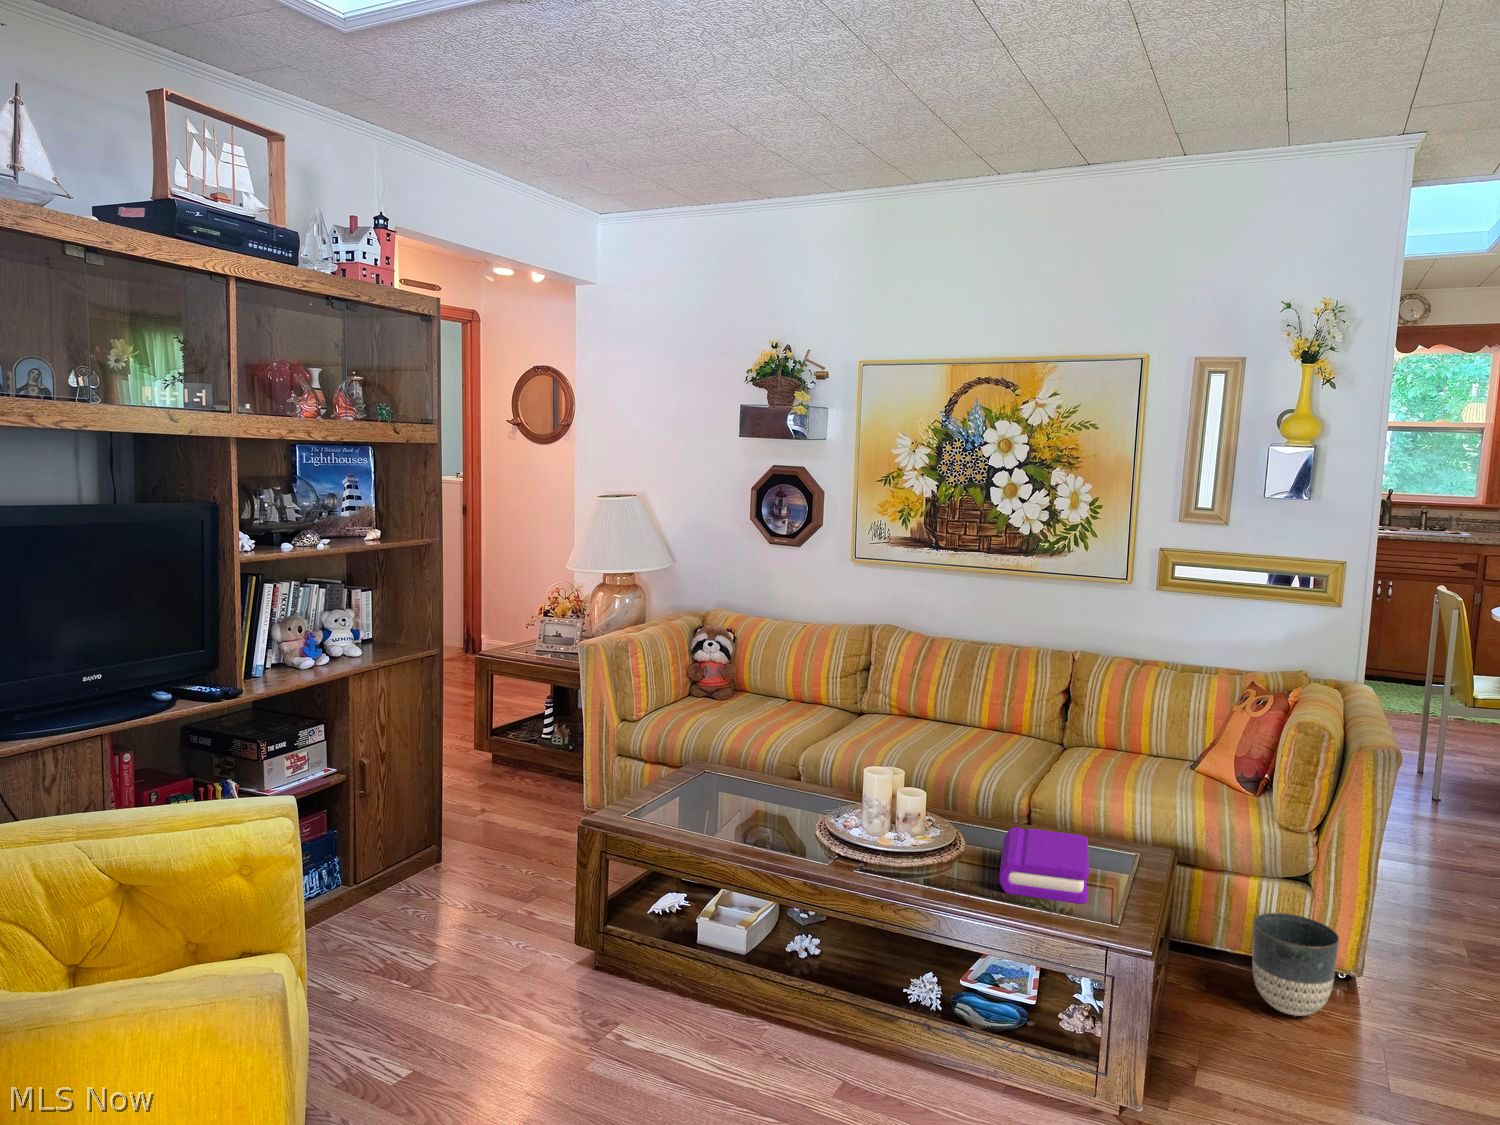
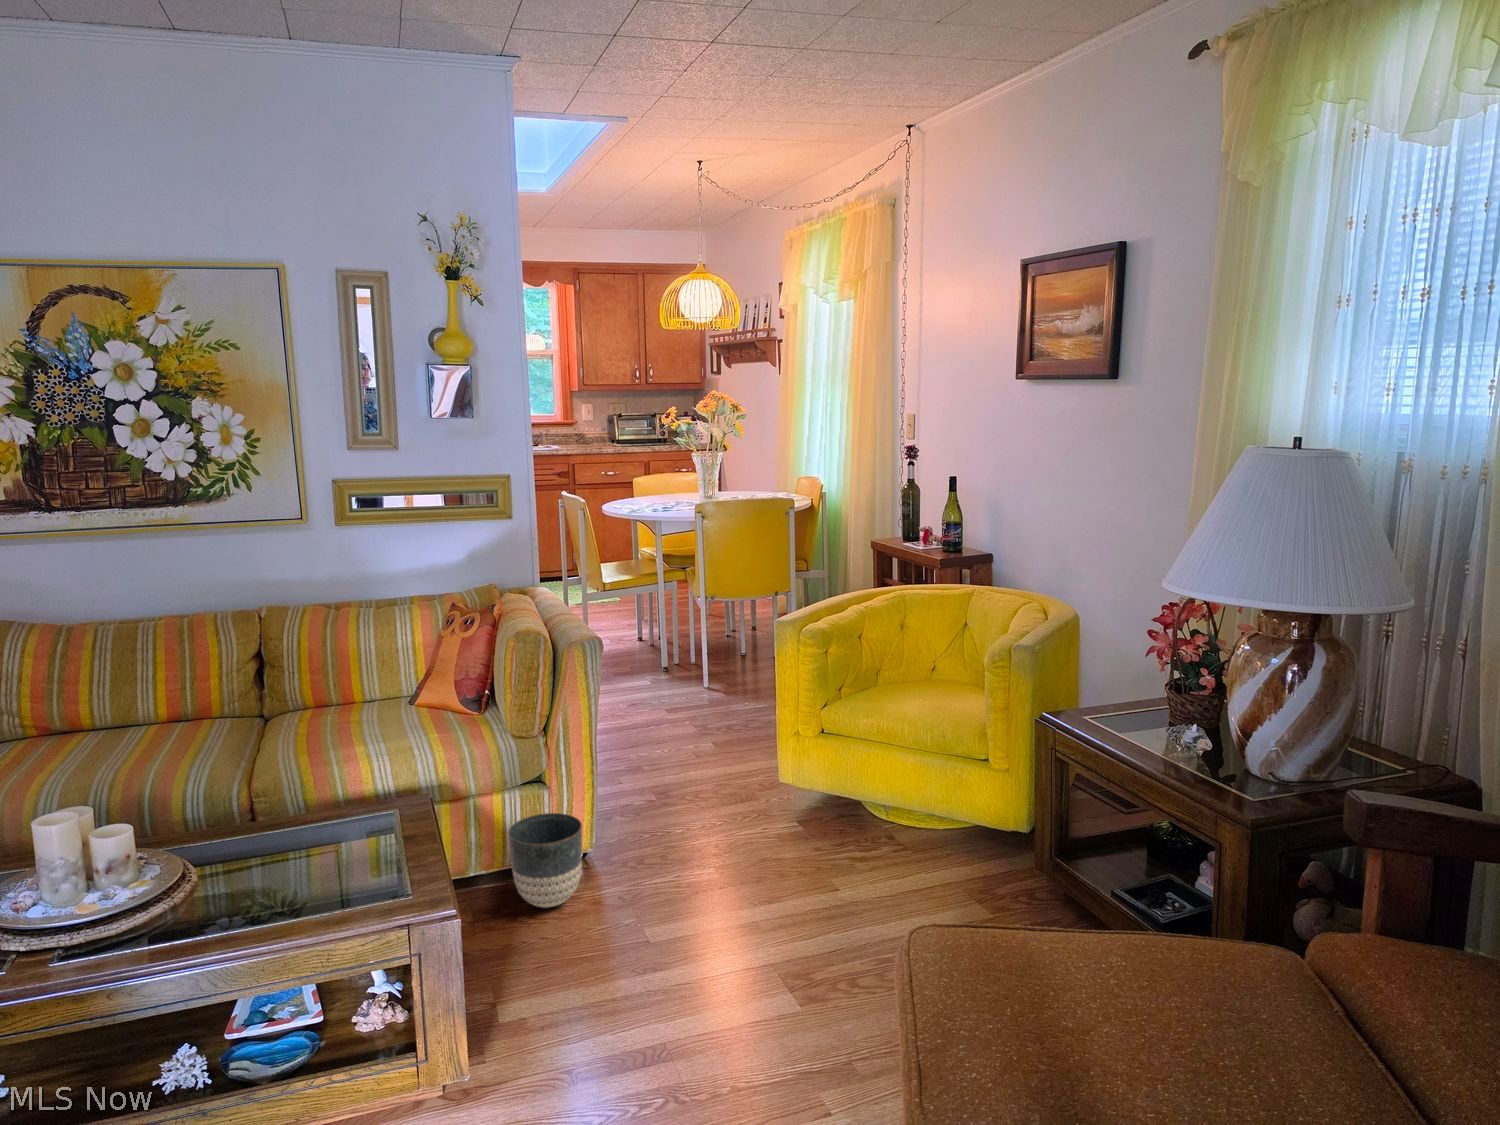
book: present [999,827,1089,904] -> none [244,812,365,912]

